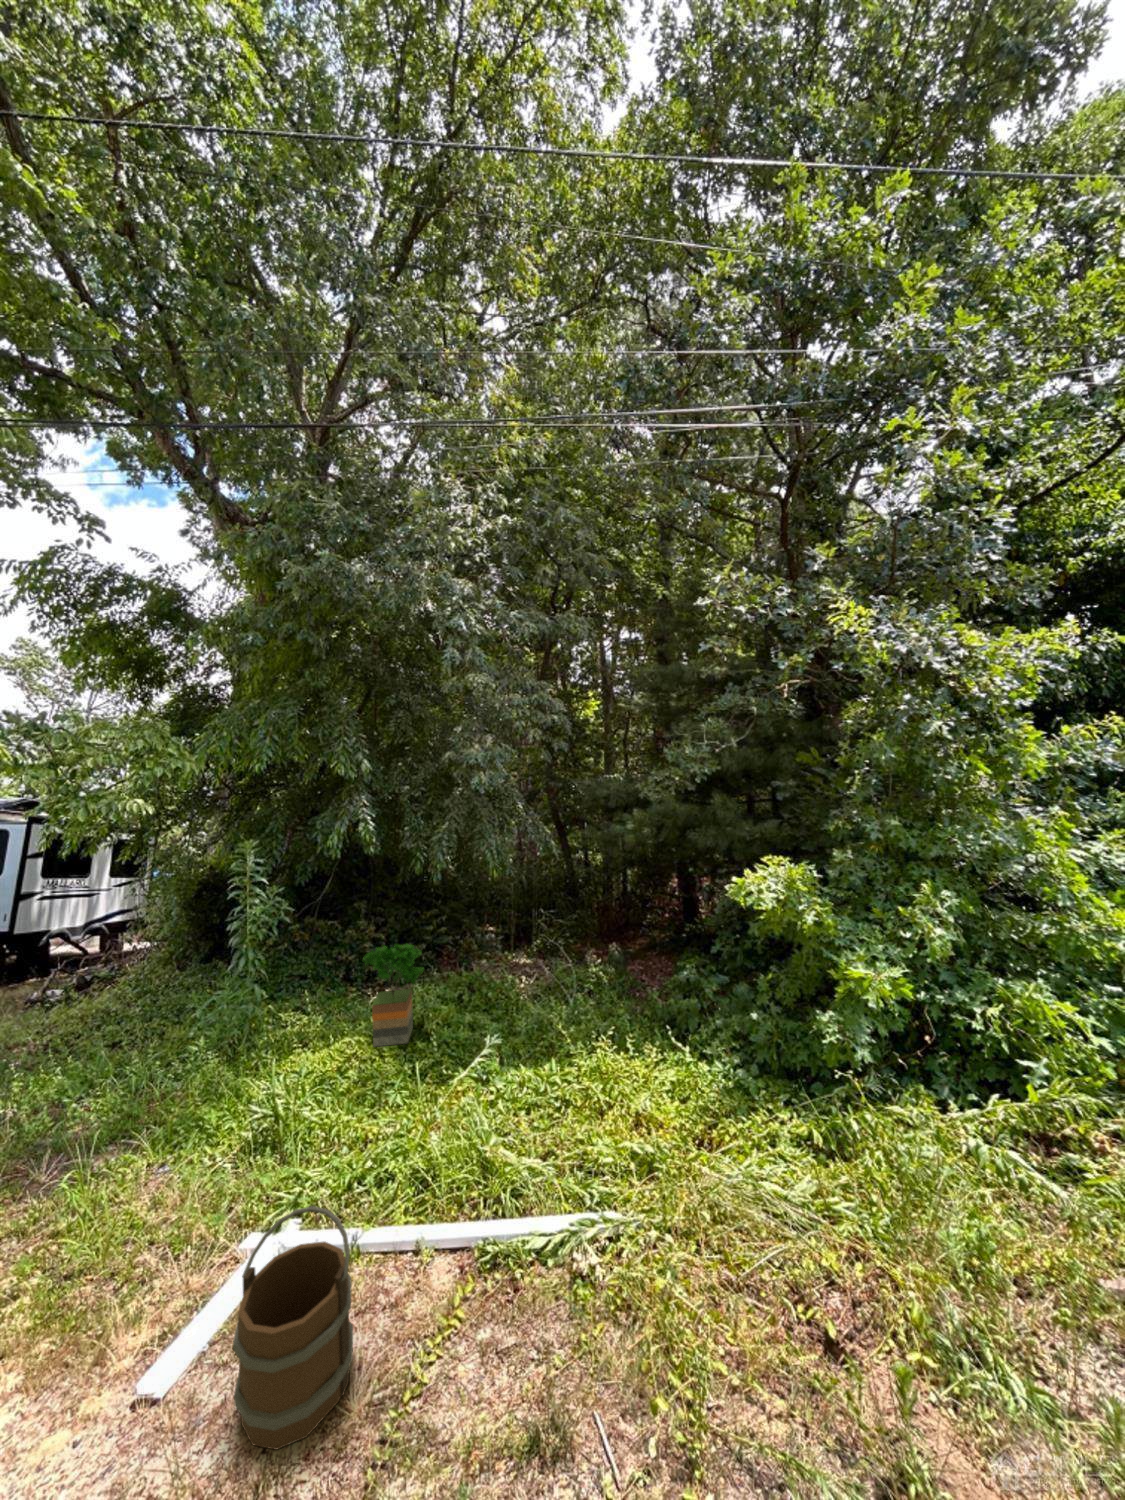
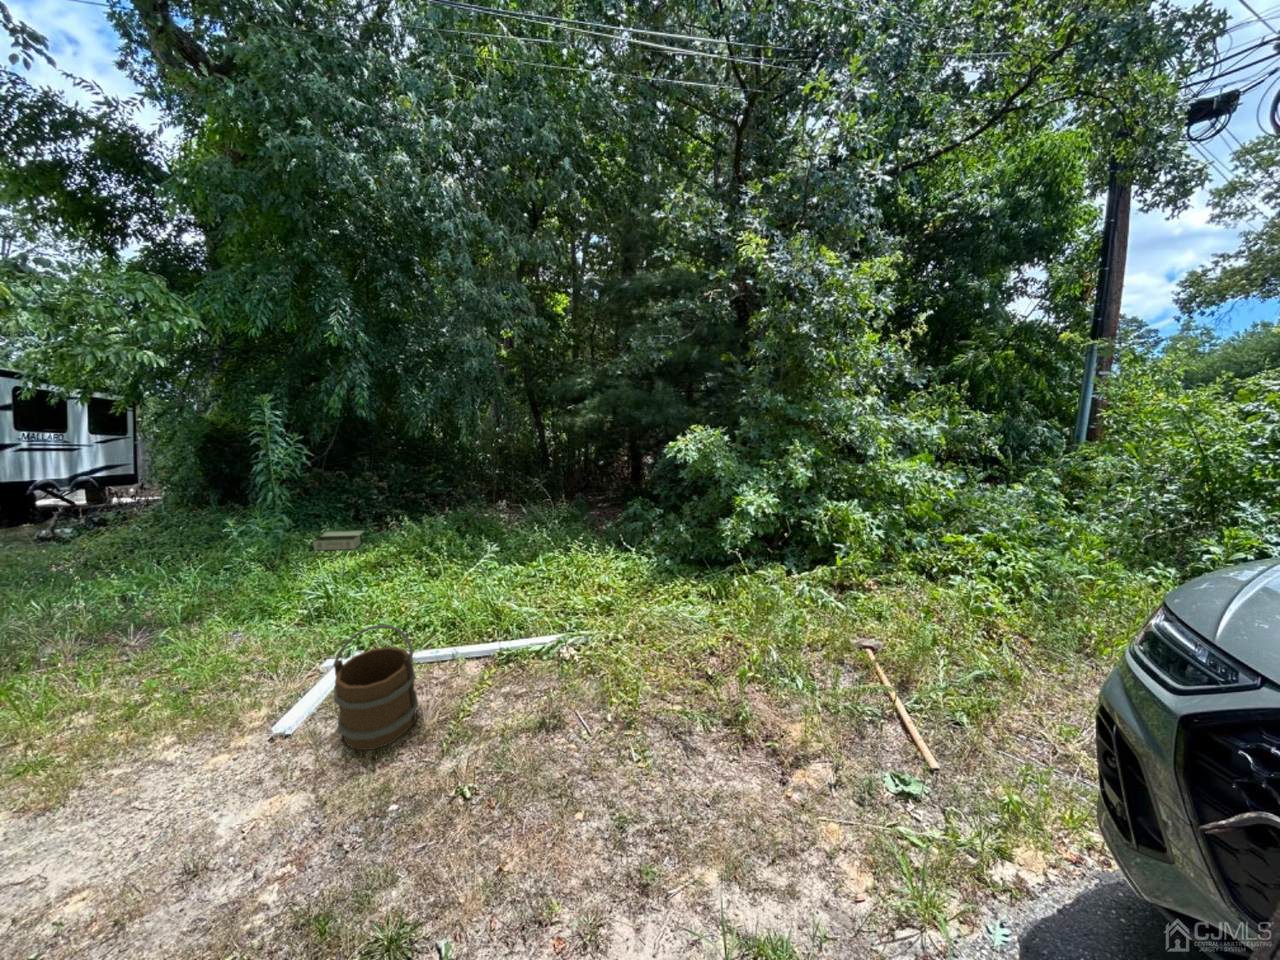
potted tree: present [364,944,423,1047] -> none [382,481,438,556]
toolbox: none [282,1005,342,1034] -> present [313,530,364,550]

